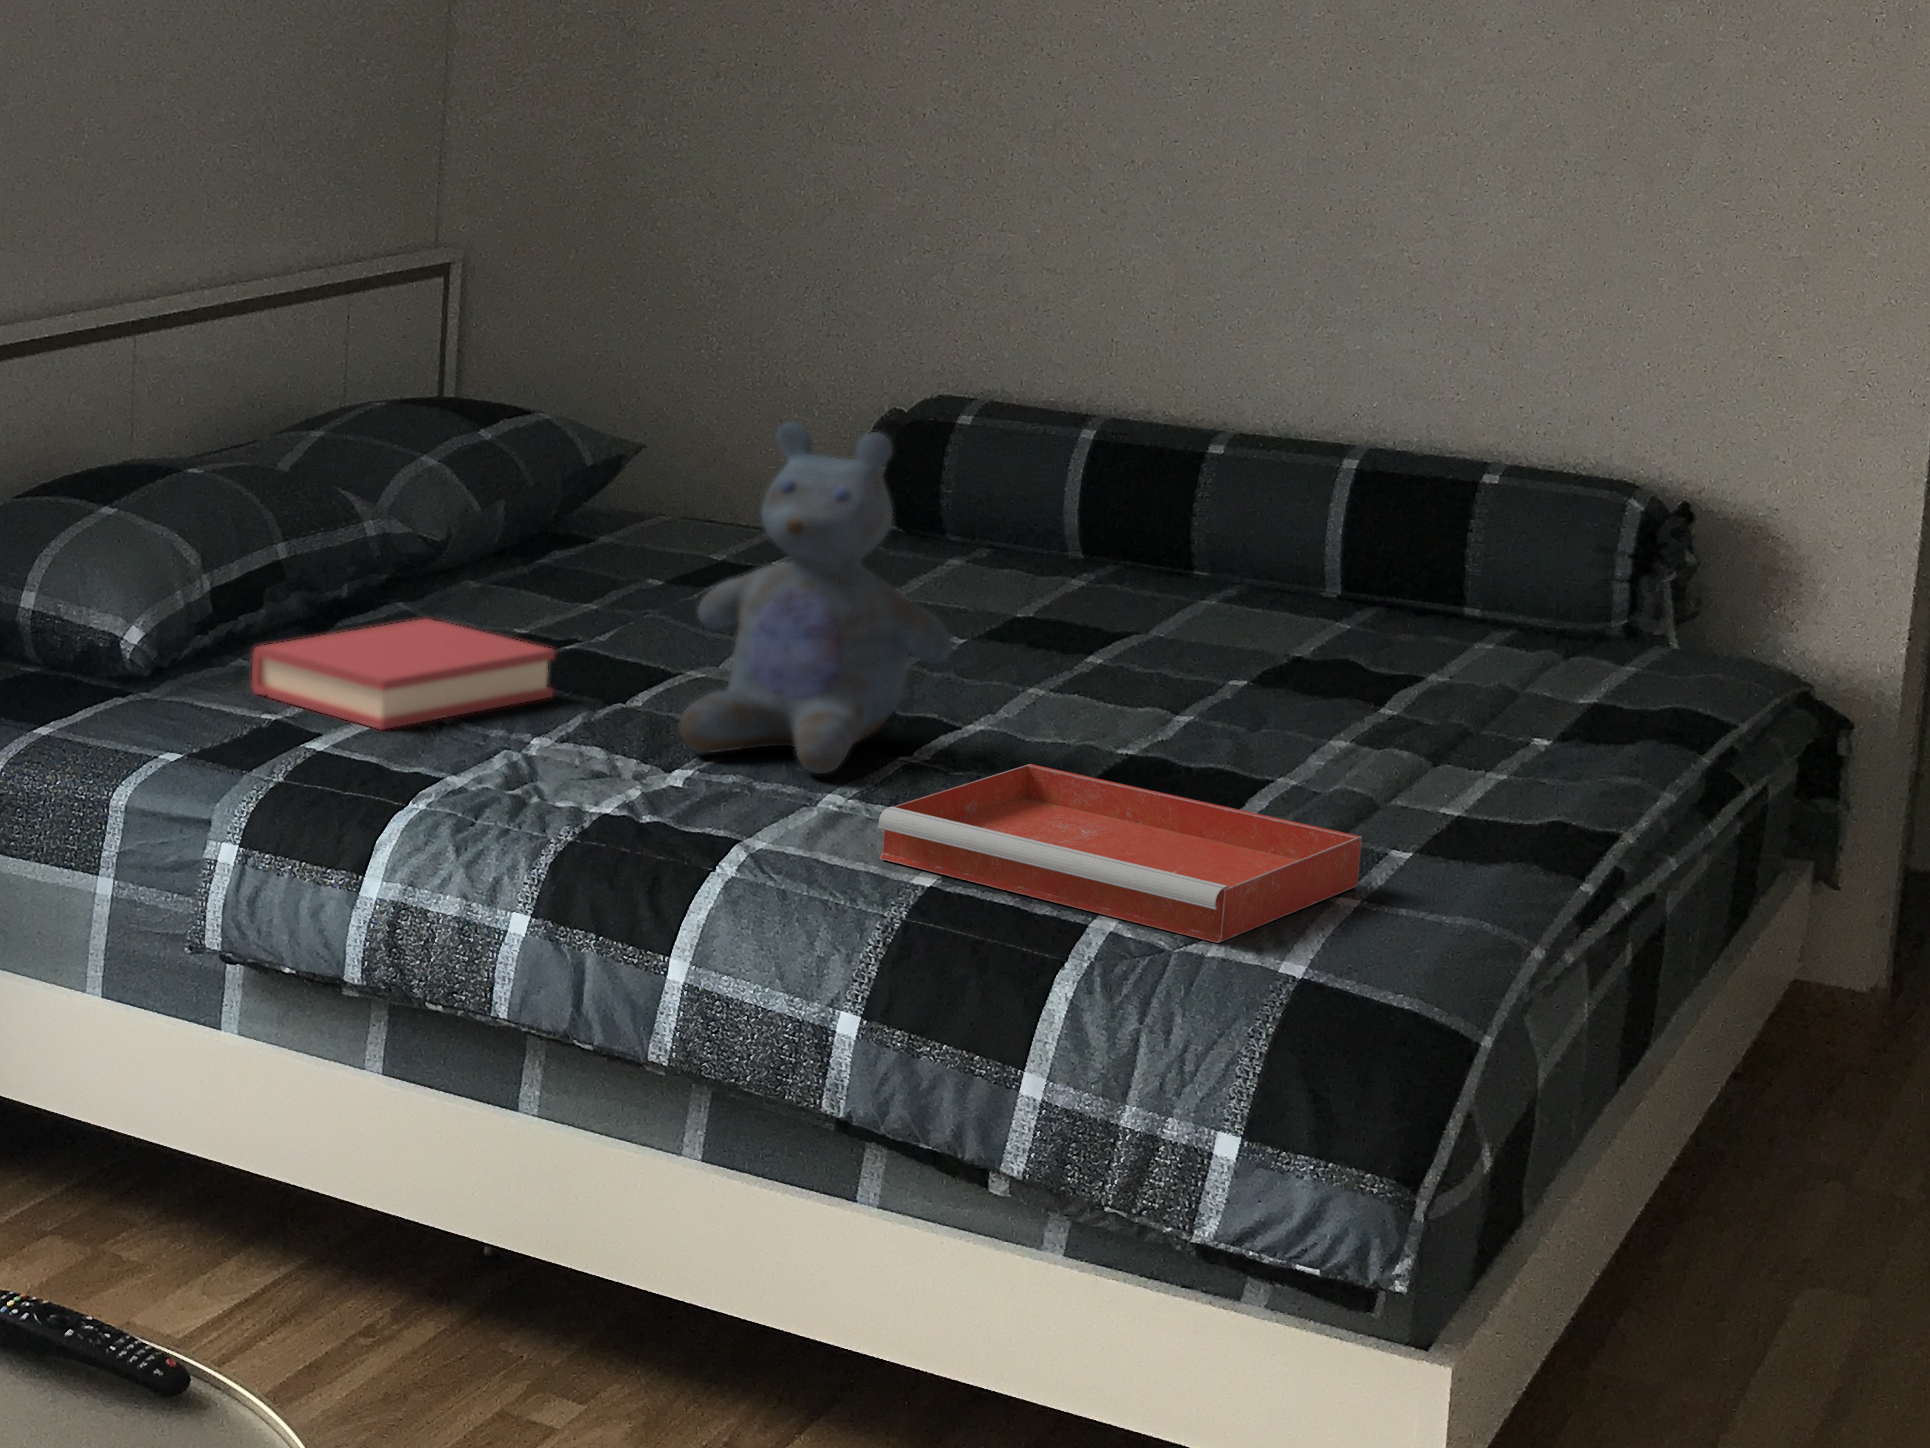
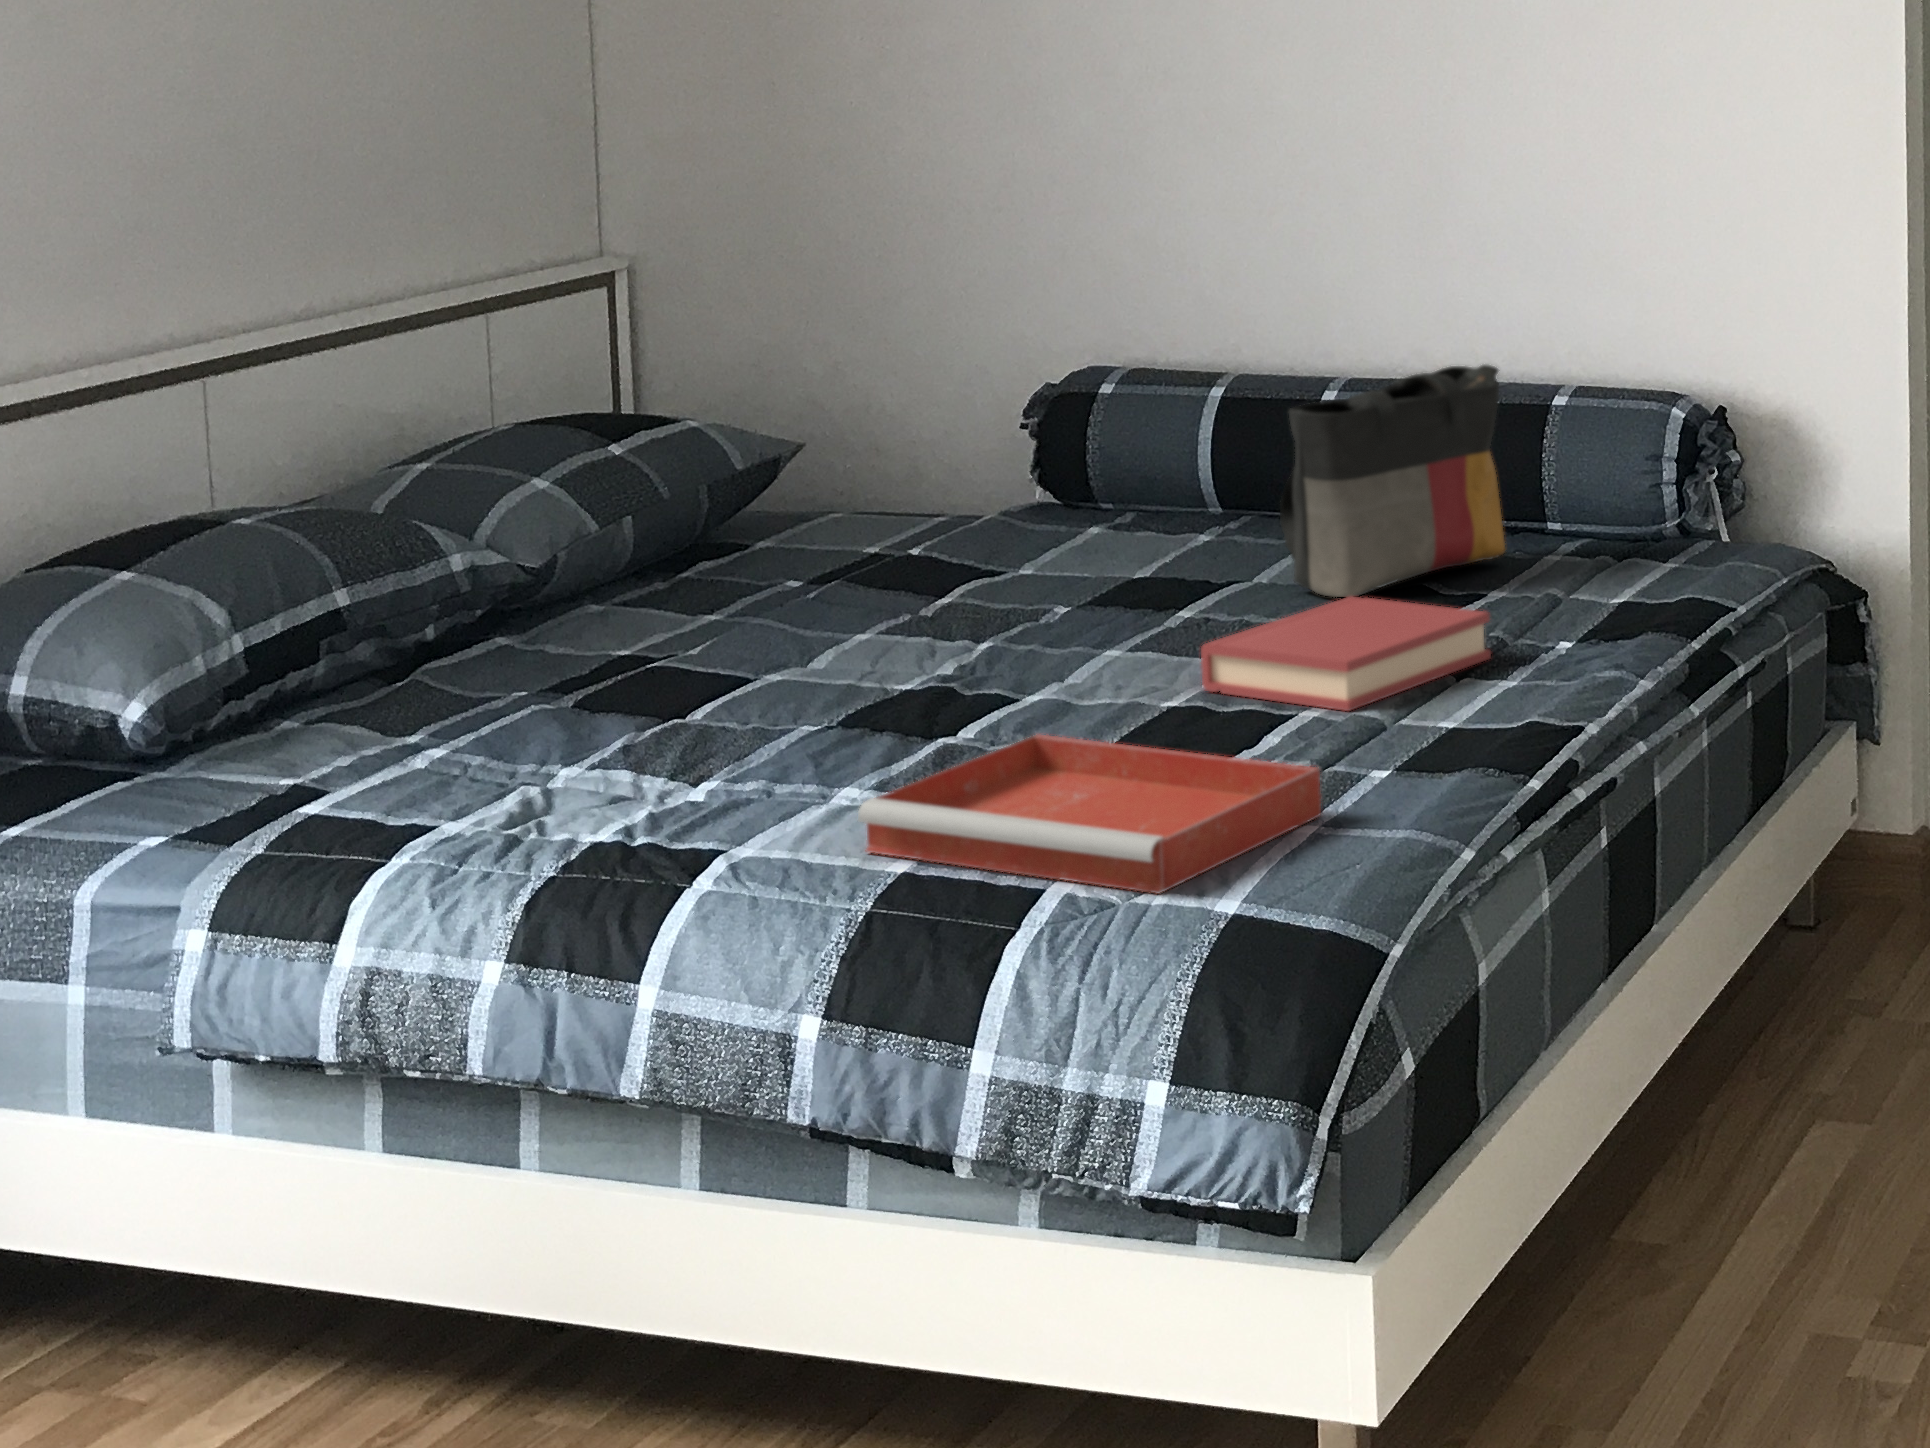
stuffed bear: present [680,422,952,774] -> none [711,418,977,769]
tote bag: none [1185,432,1445,662] -> present [1280,365,1505,597]
hardback book: present [252,618,555,729] -> present [1201,596,1491,711]

